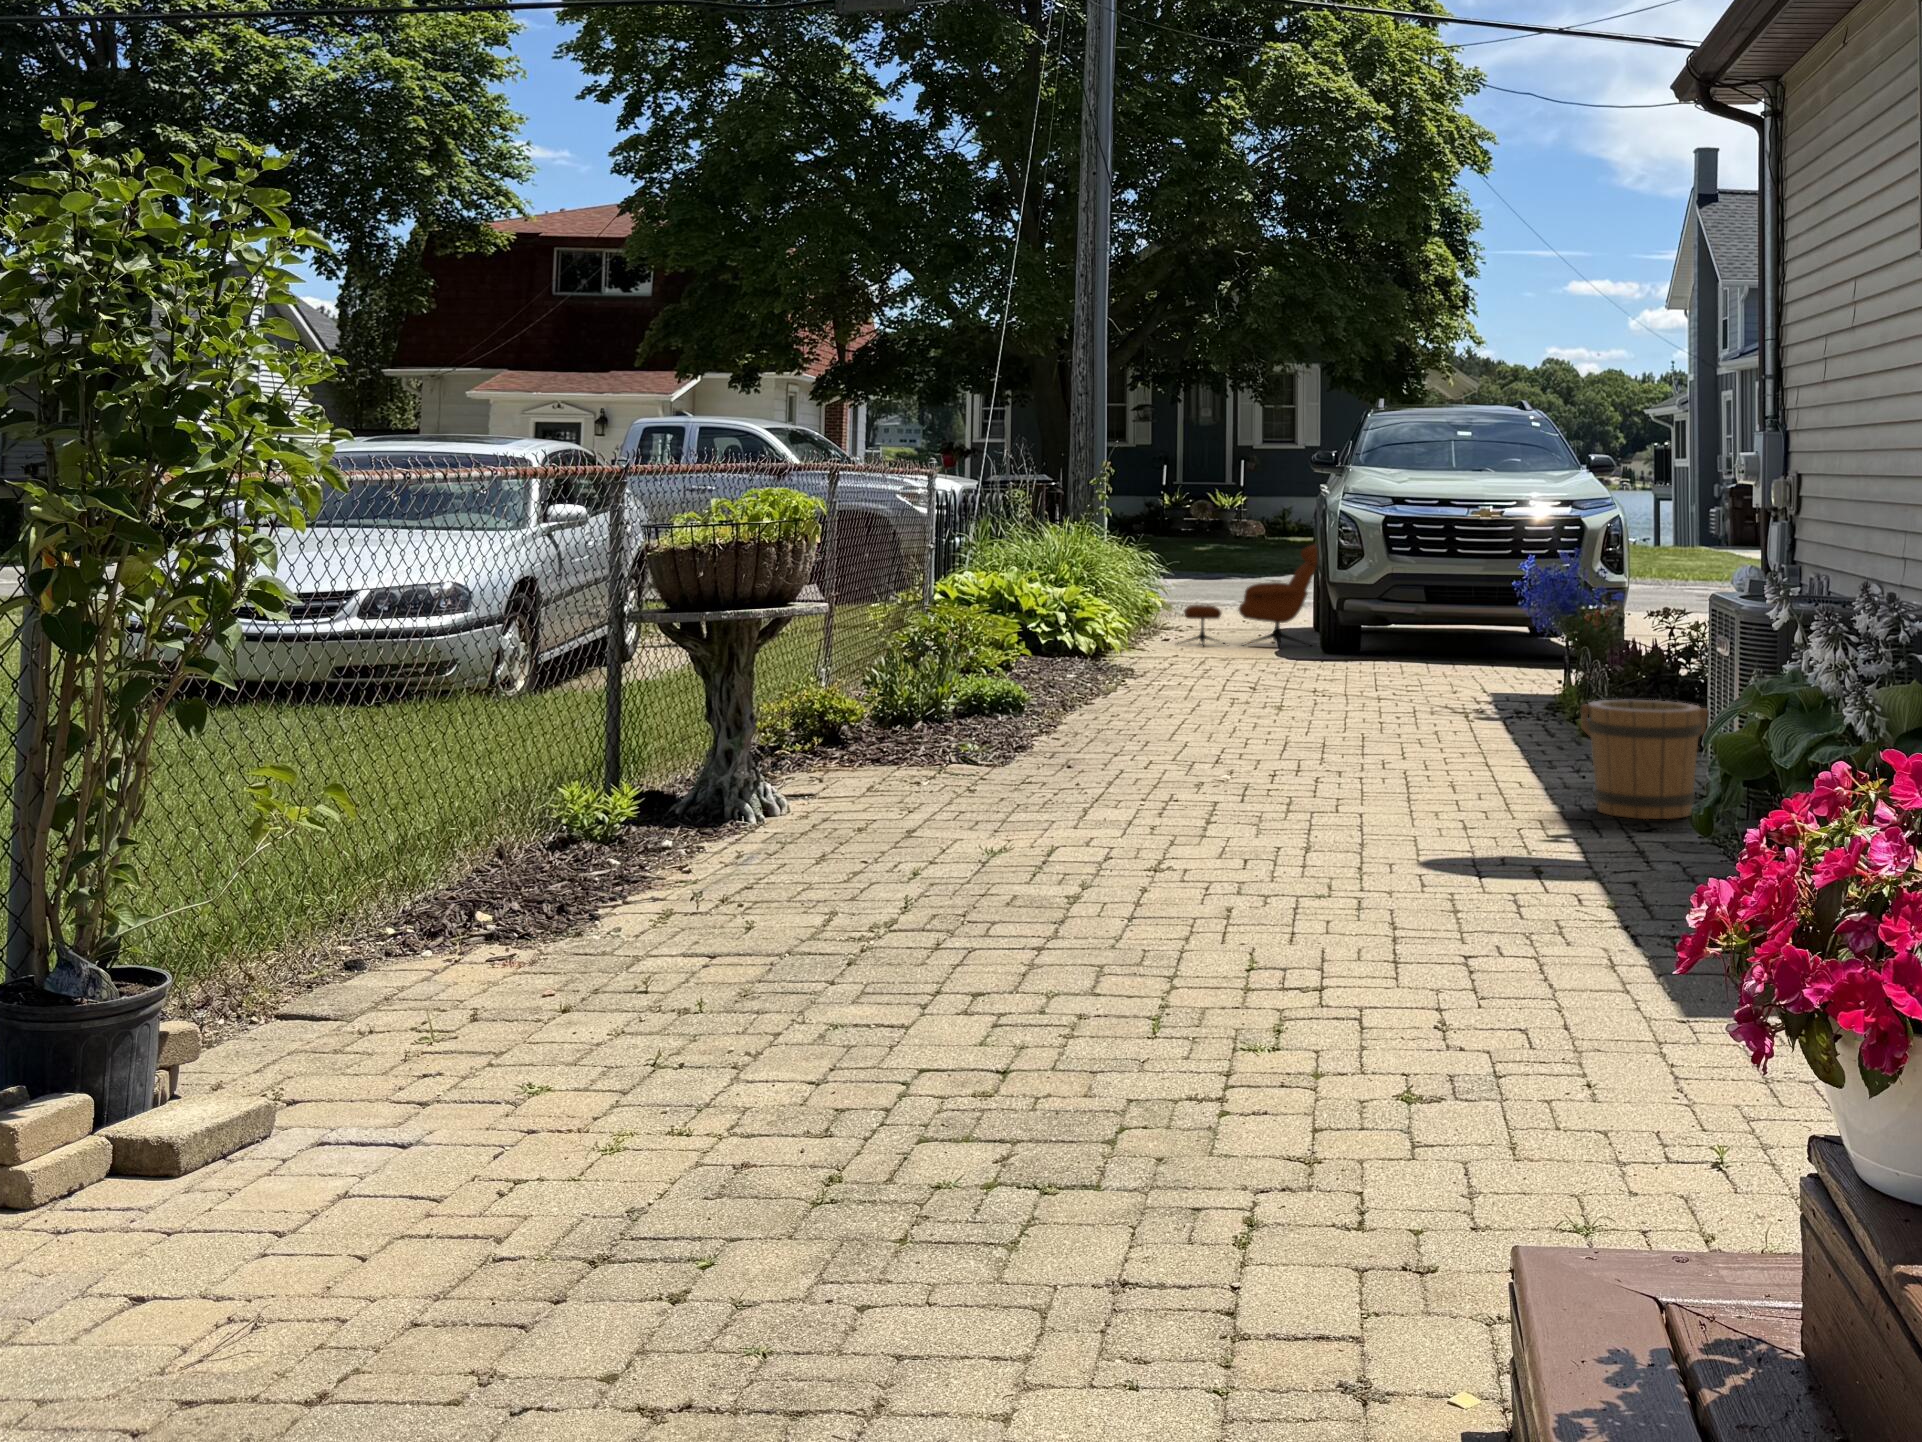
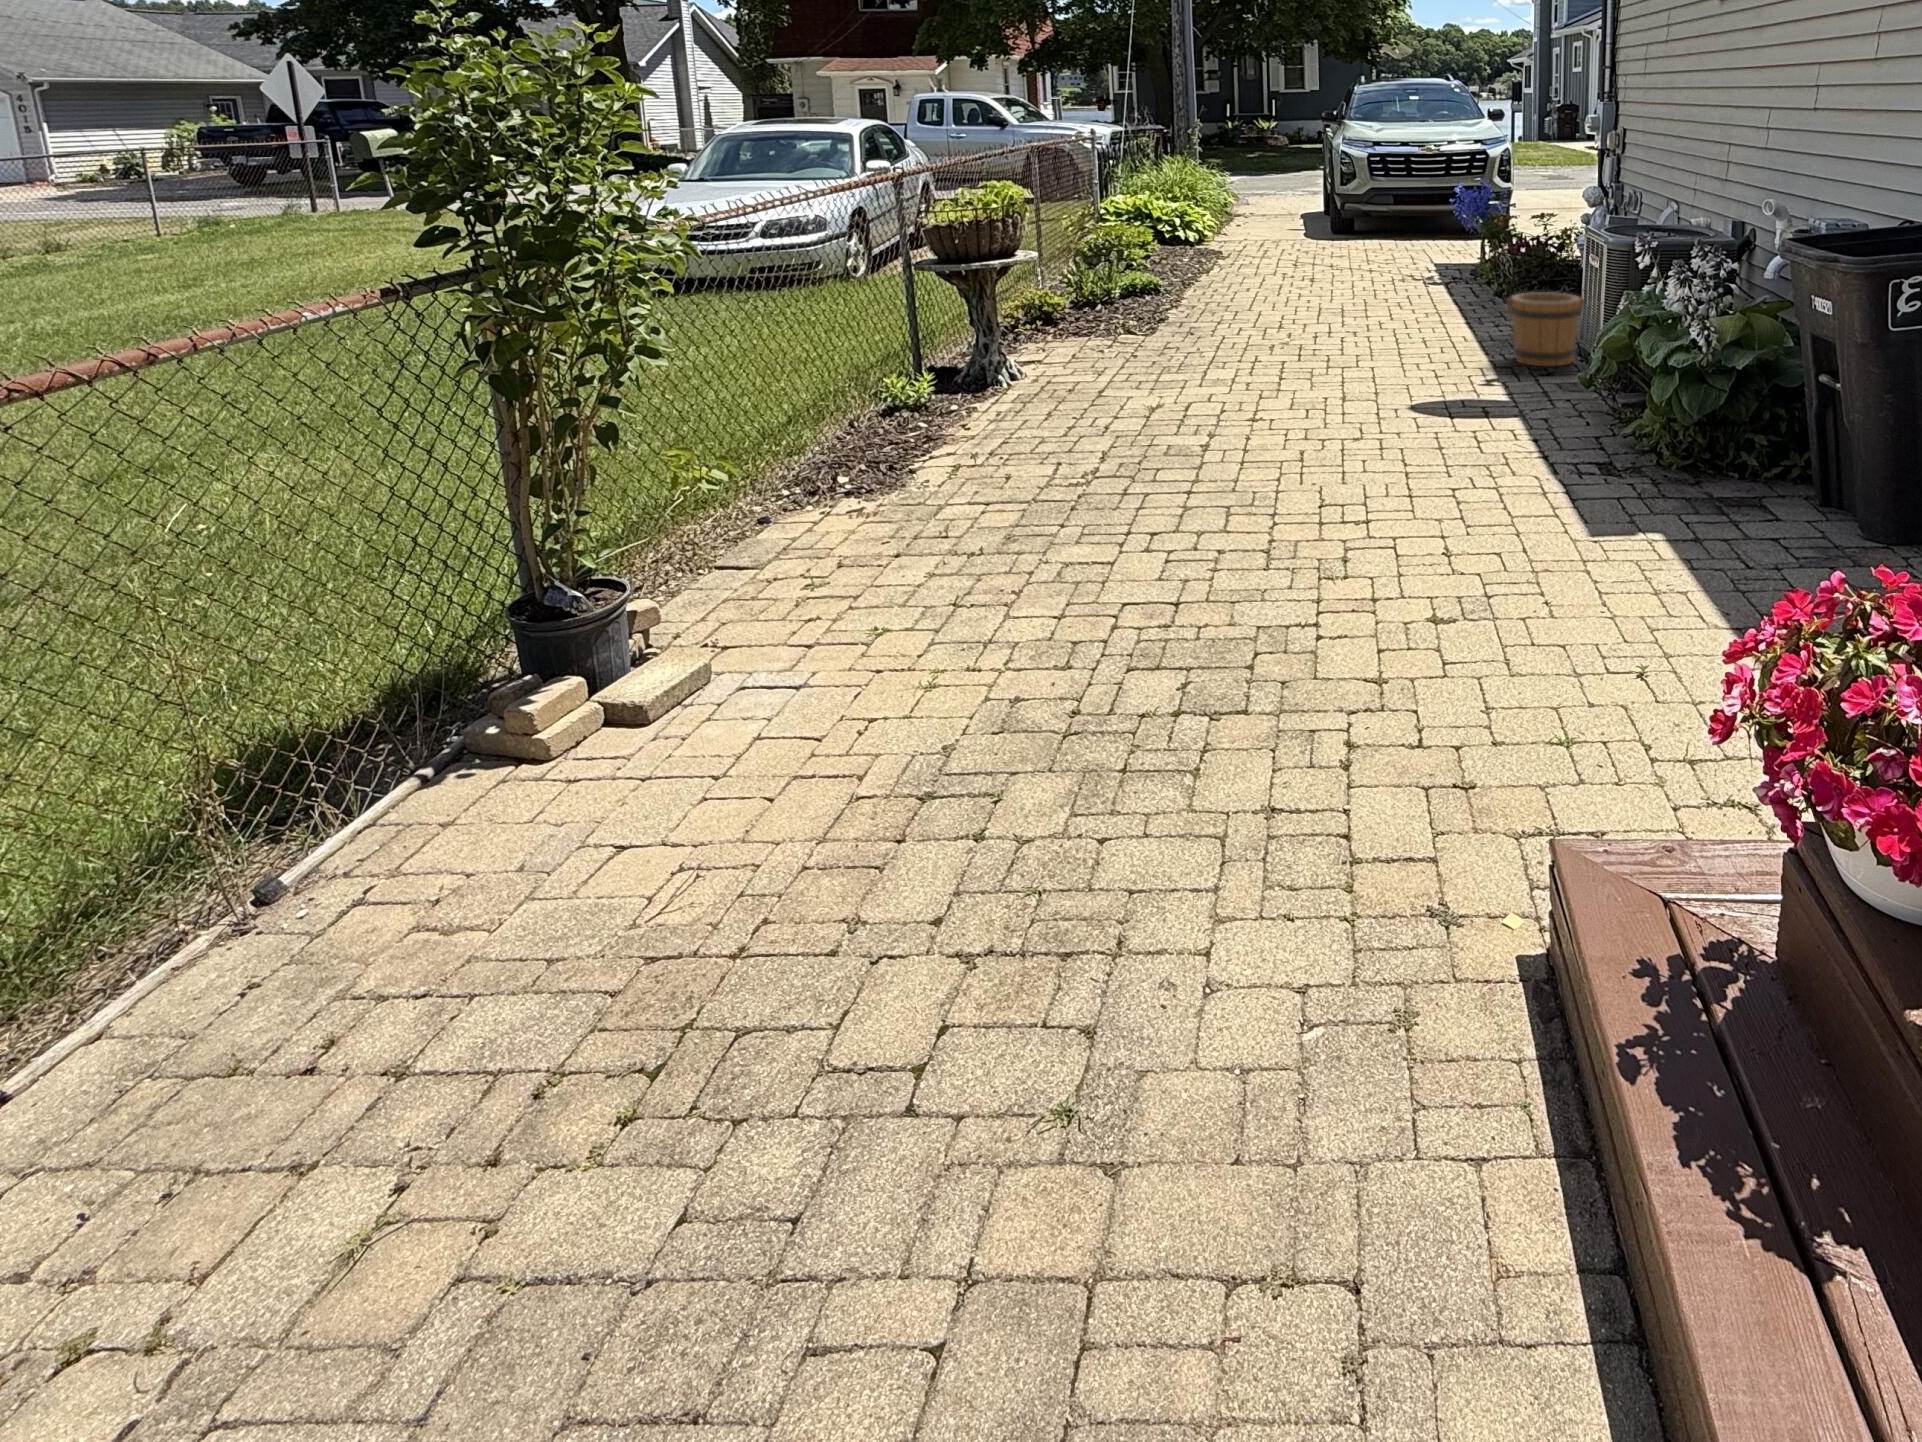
lounge chair: present [1178,545,1317,647] -> none [1246,170,1331,235]

